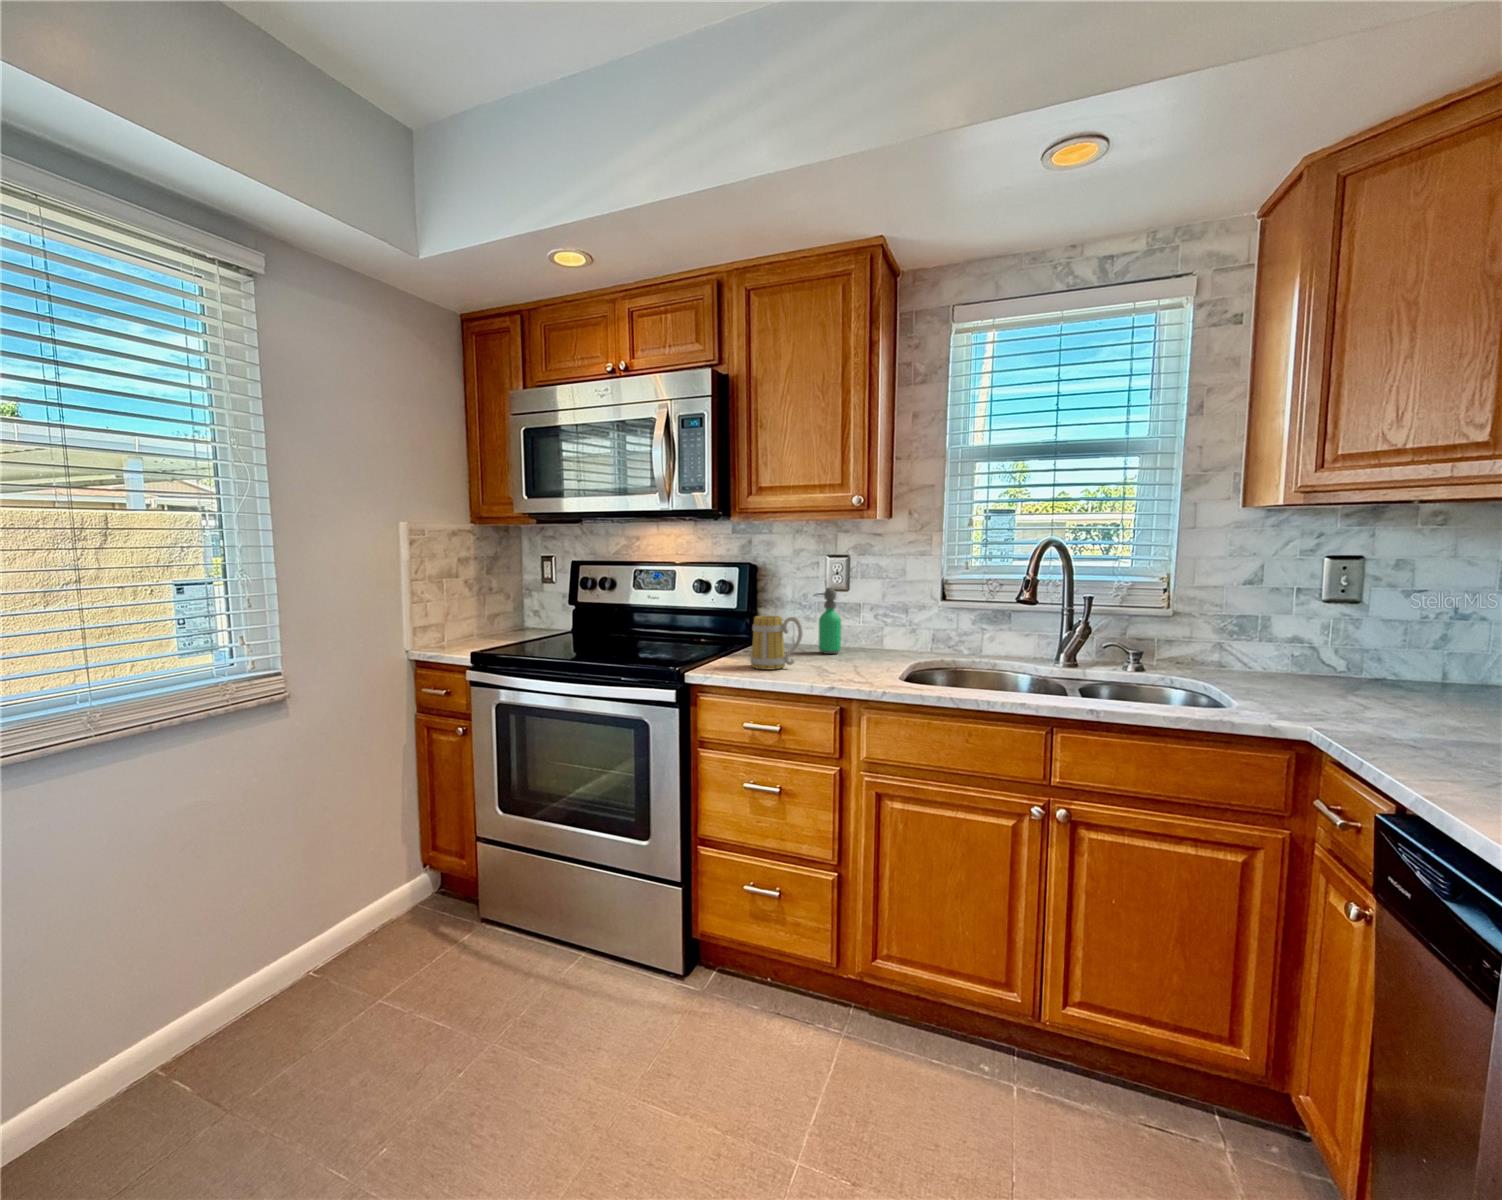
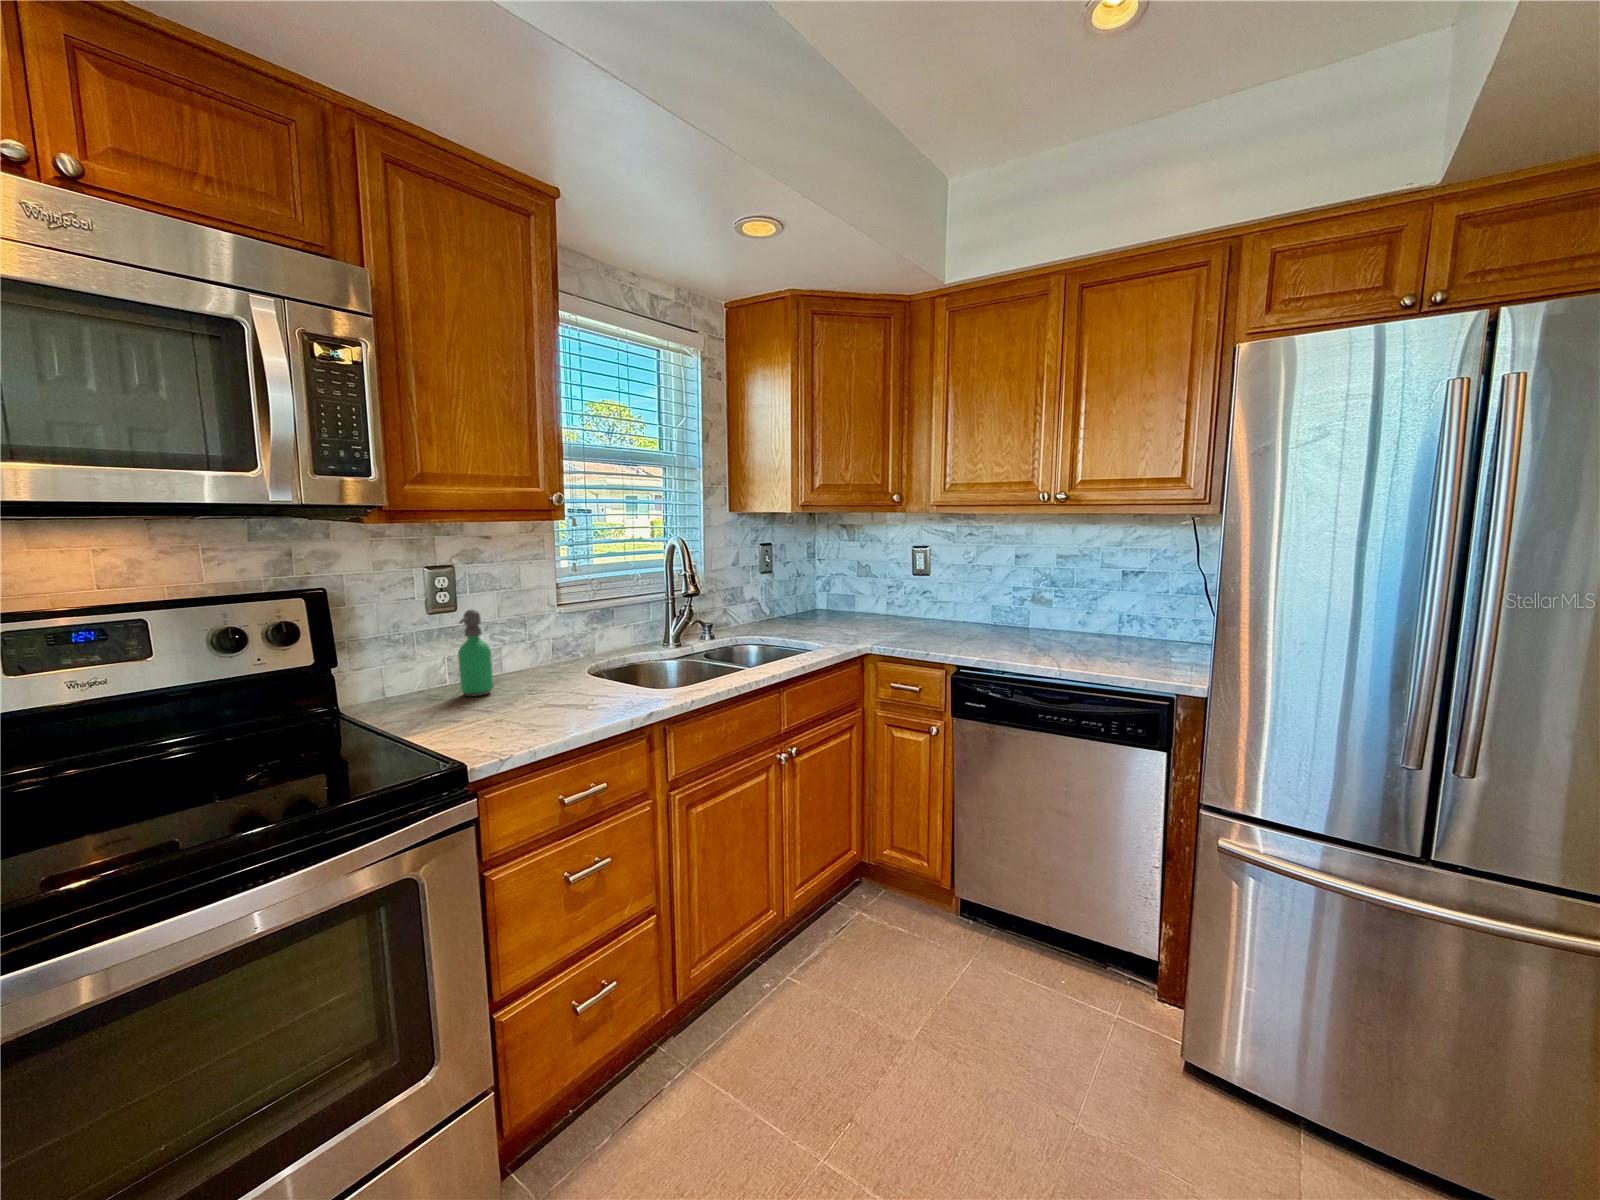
mug: present [750,616,803,669] -> none [500,650,563,731]

